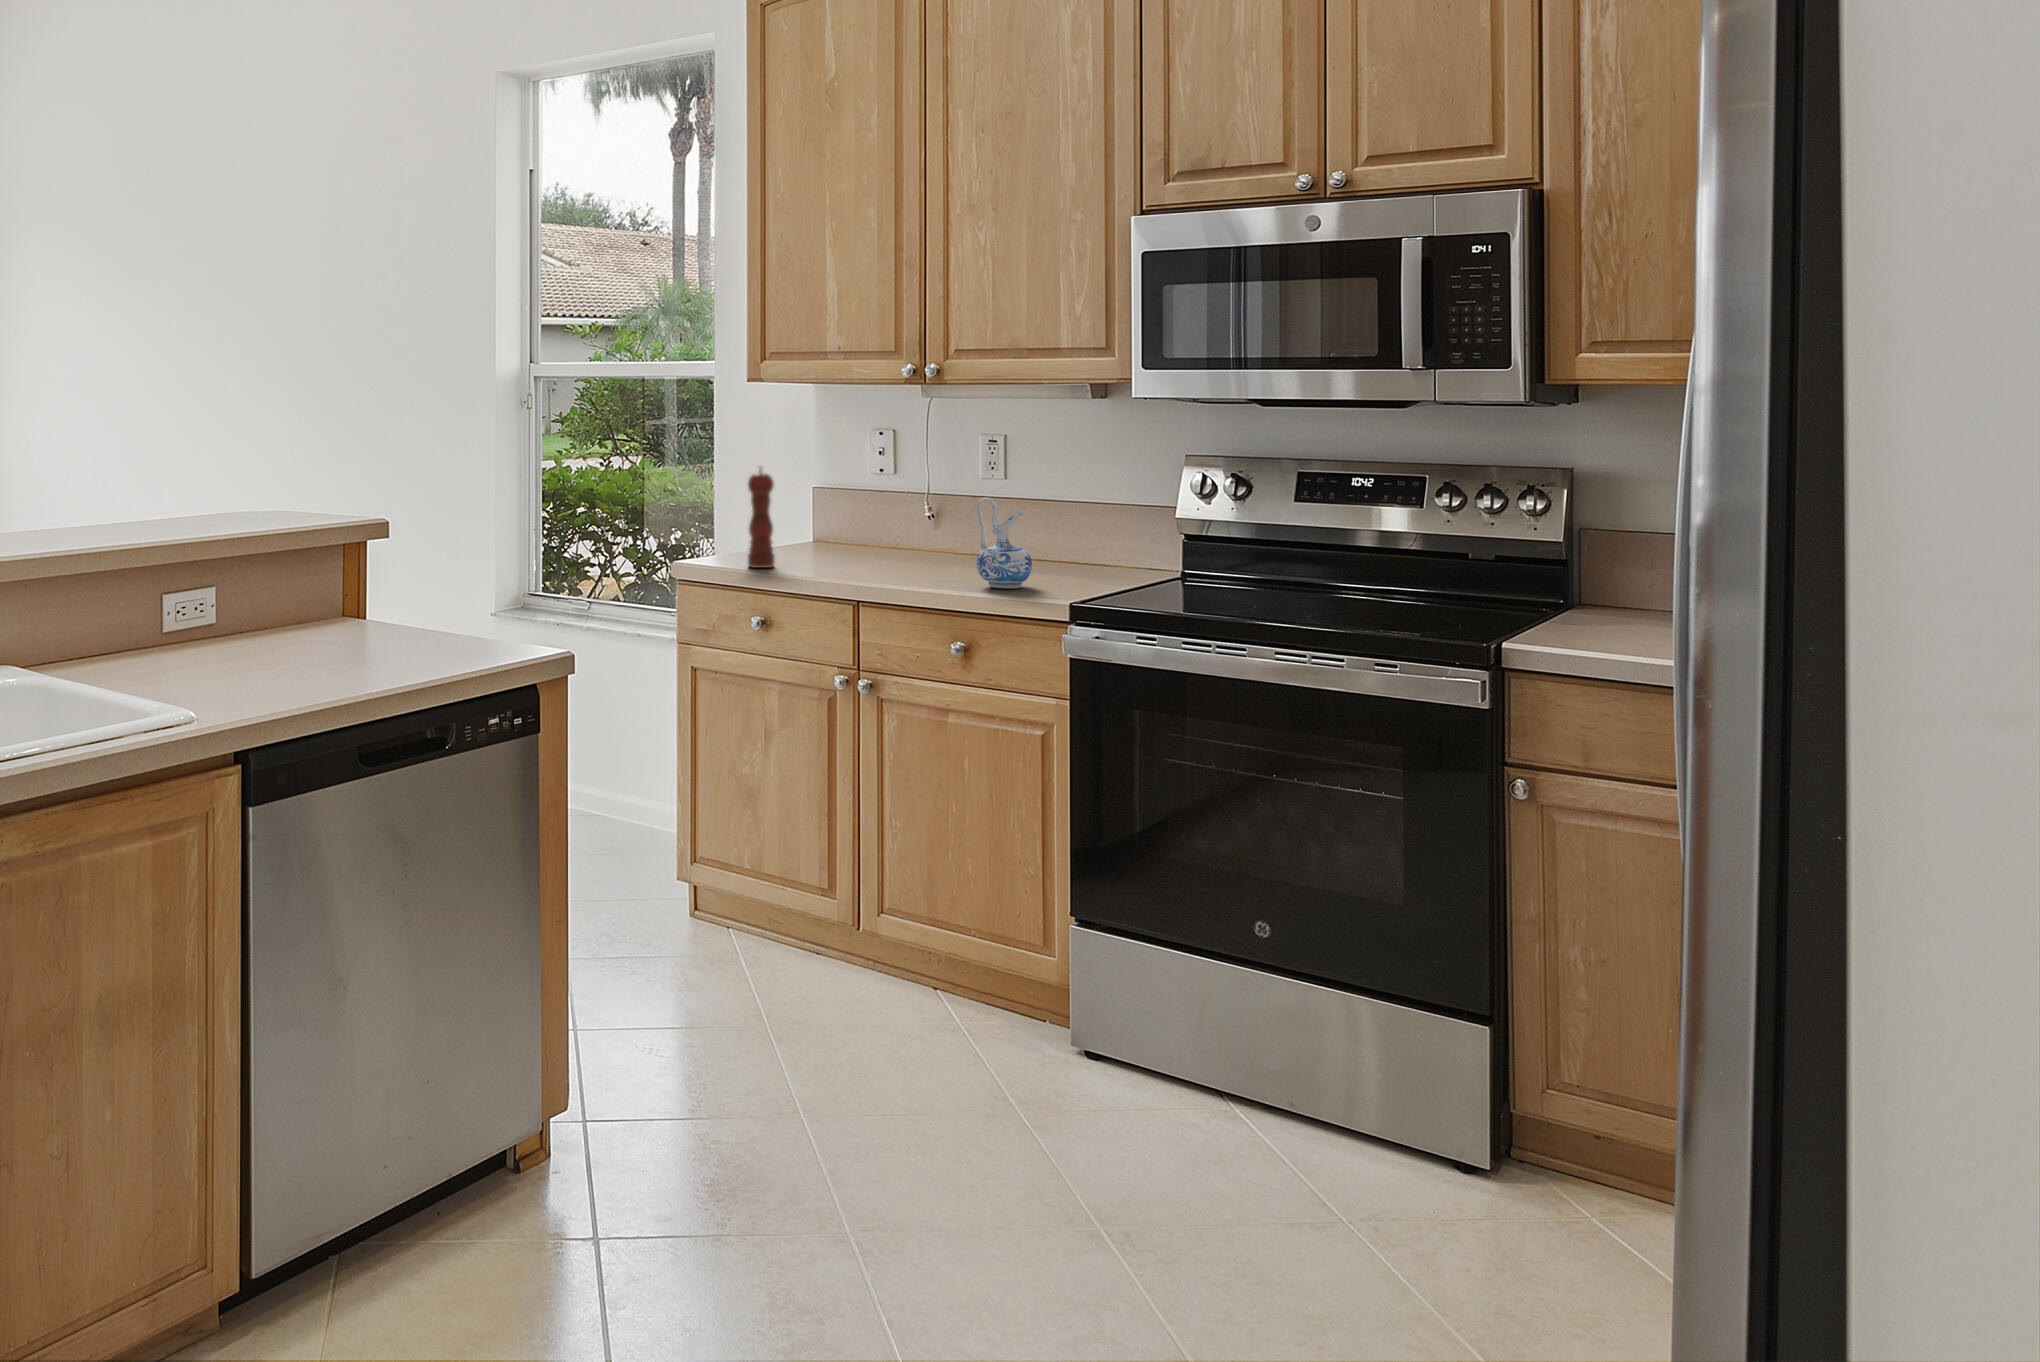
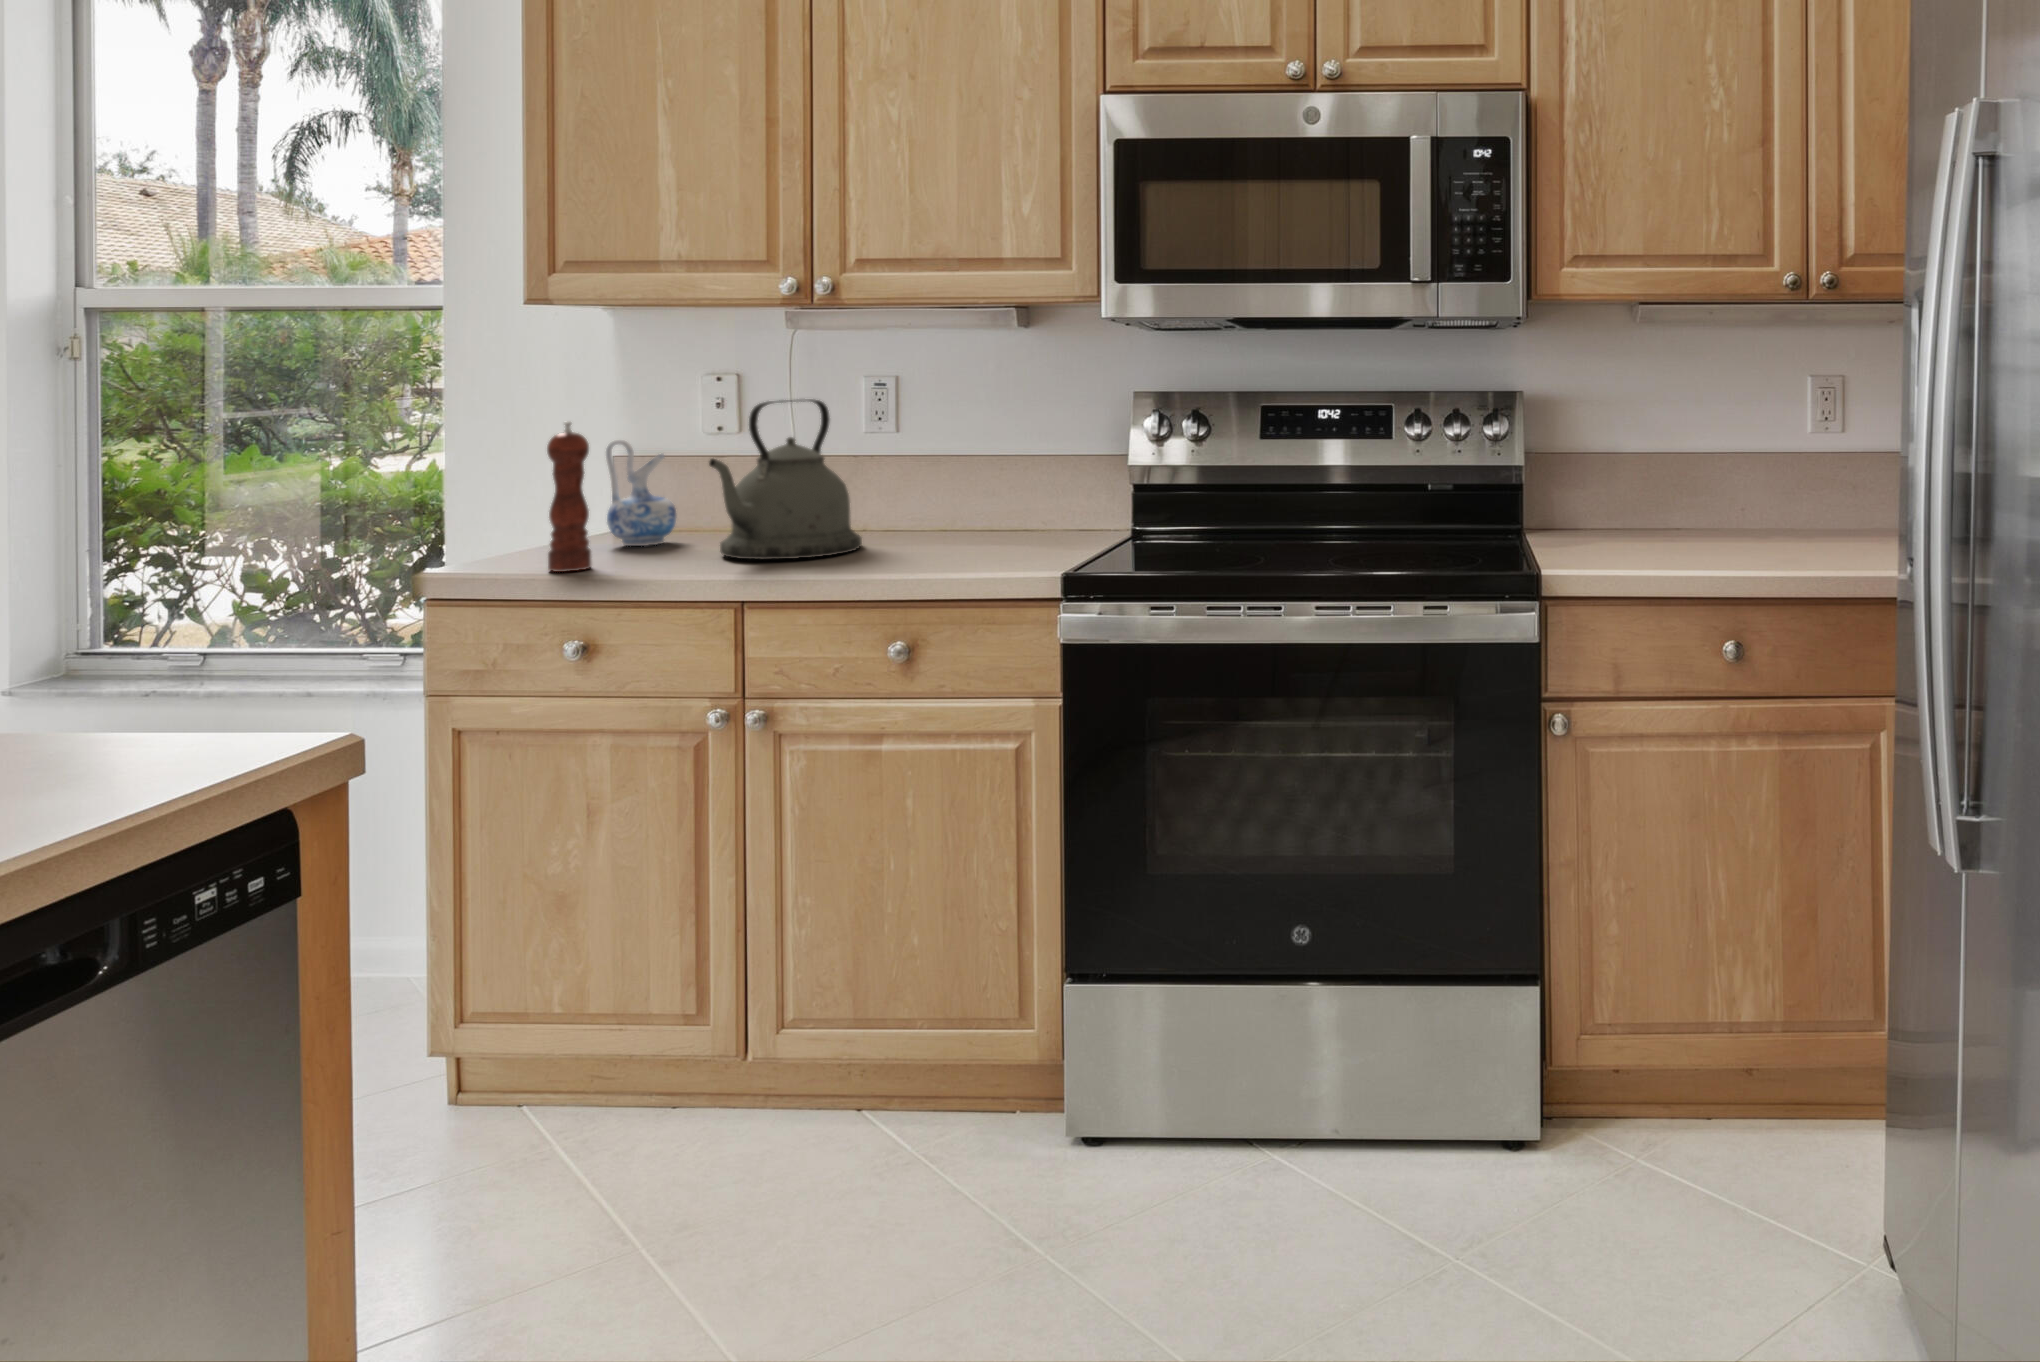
kettle: none [842,455,959,573] -> present [709,399,862,559]
ceramic pitcher: present [976,498,1032,588] -> present [606,439,676,546]

